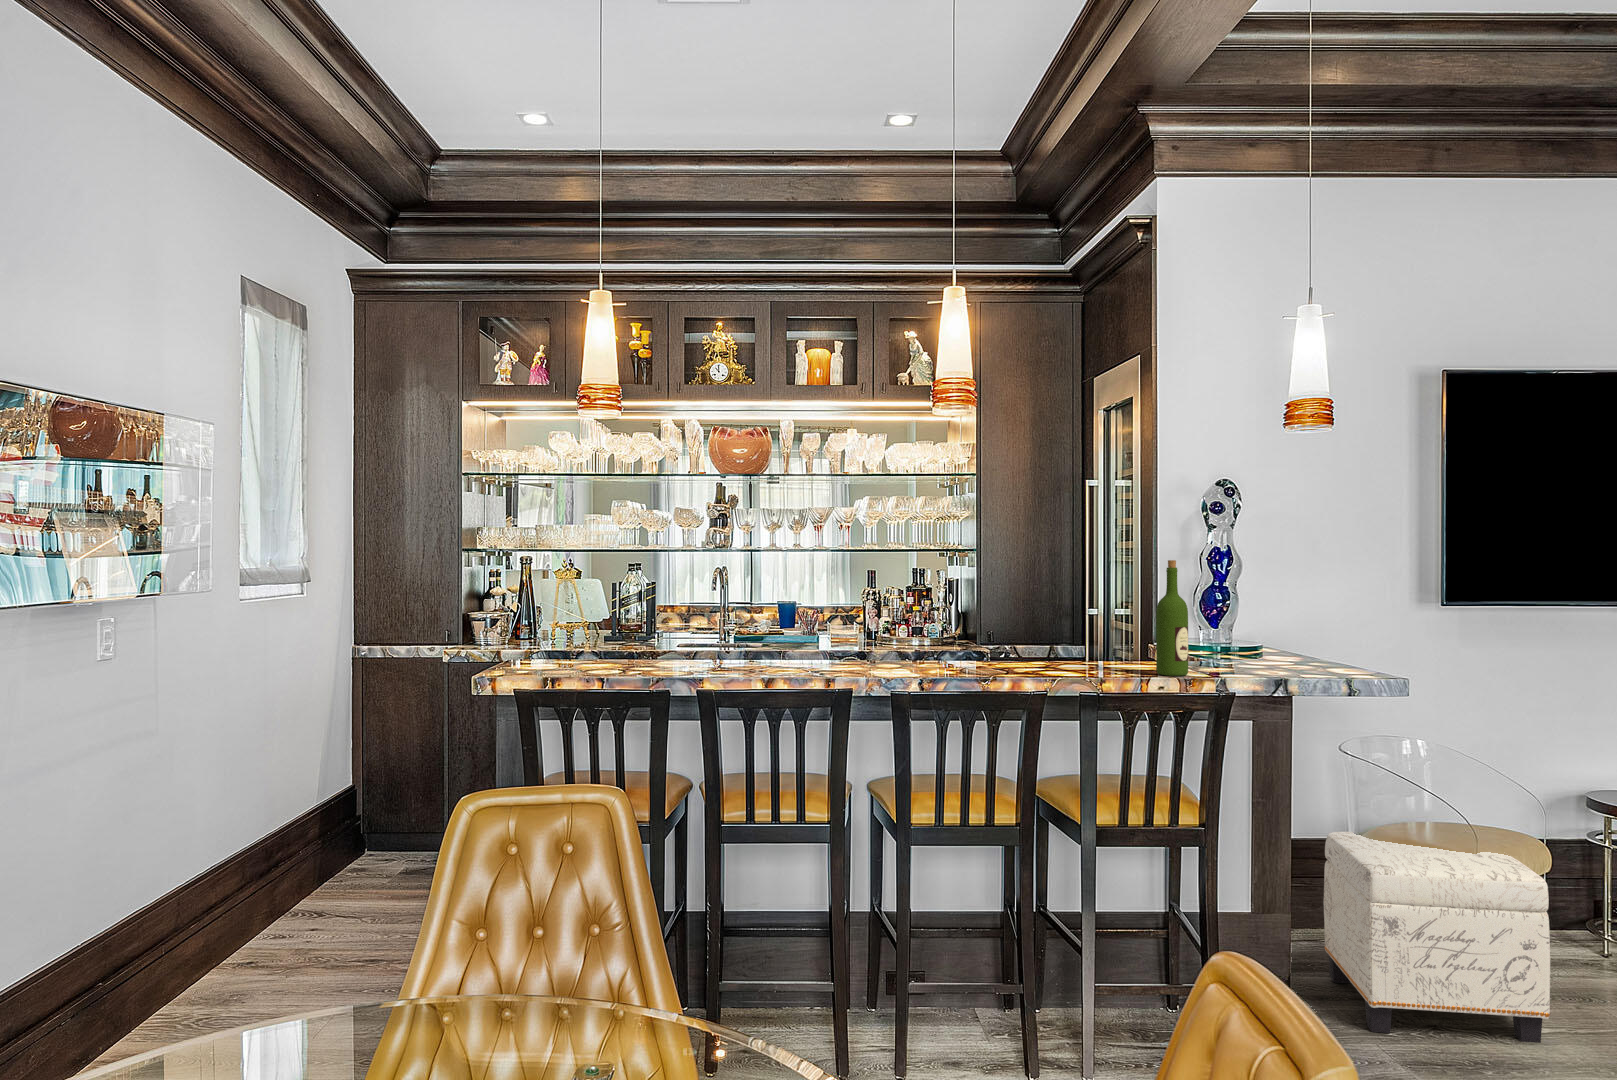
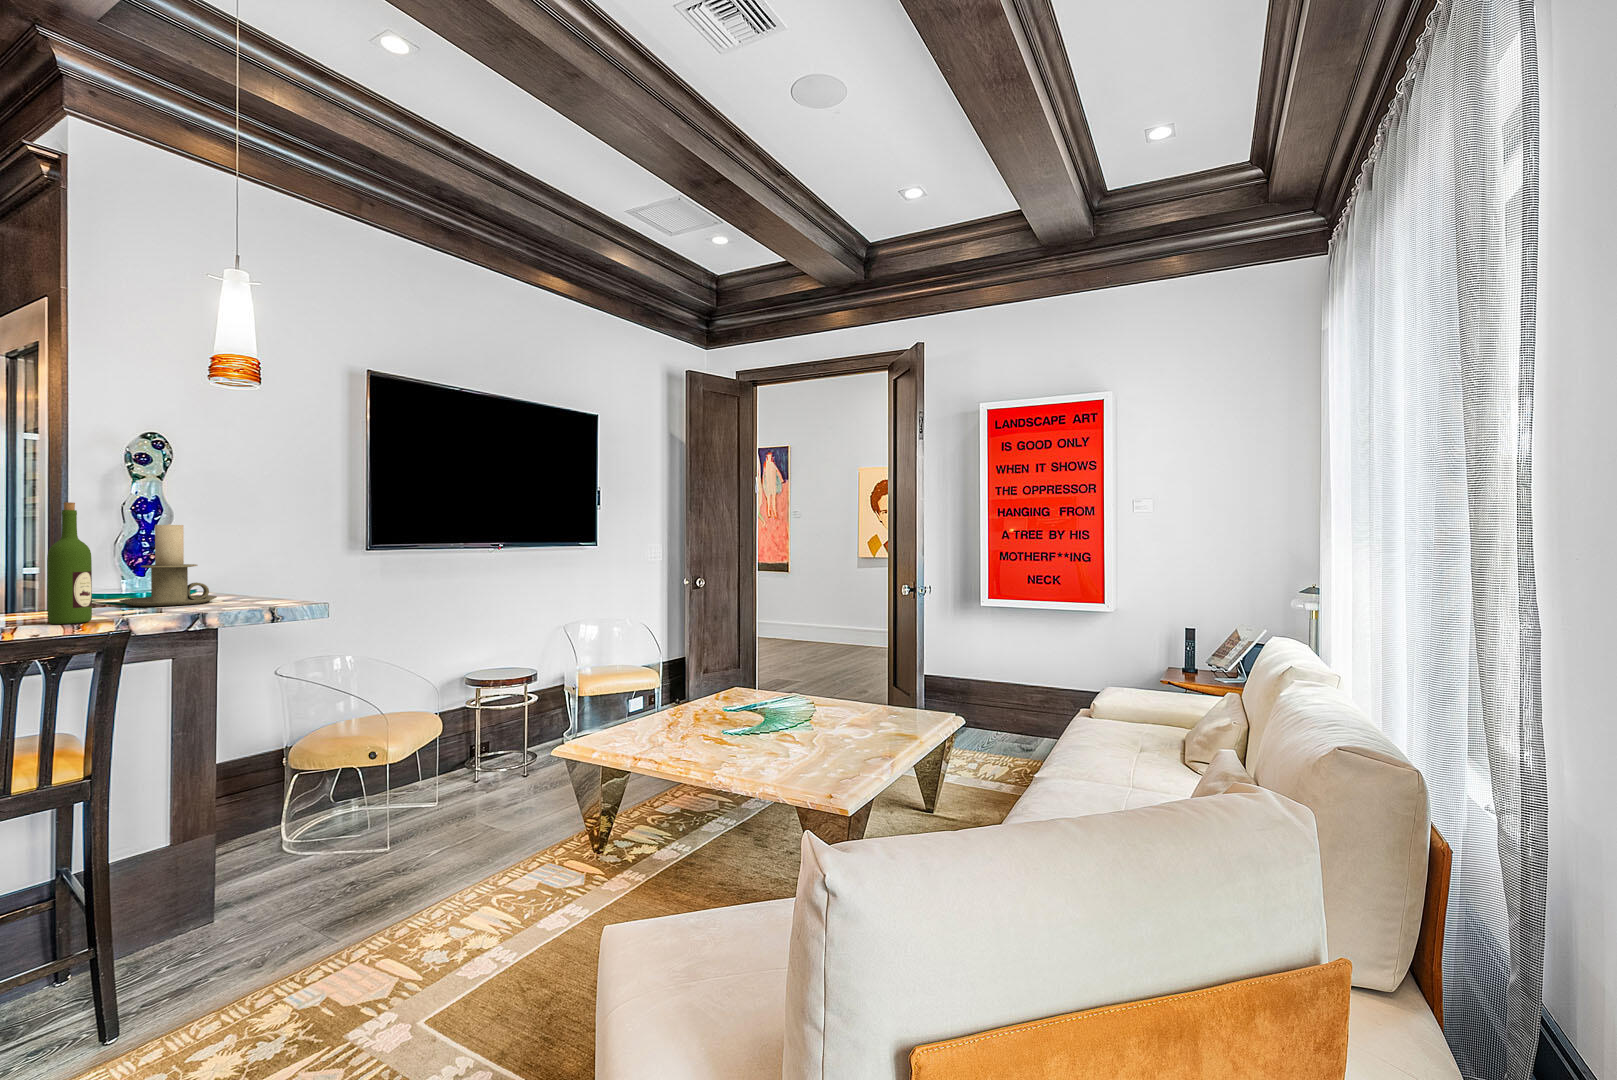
candle holder: none [1200,576,1286,663] -> present [120,524,217,606]
ottoman: present [1324,832,1550,1043] -> none [258,725,438,906]

